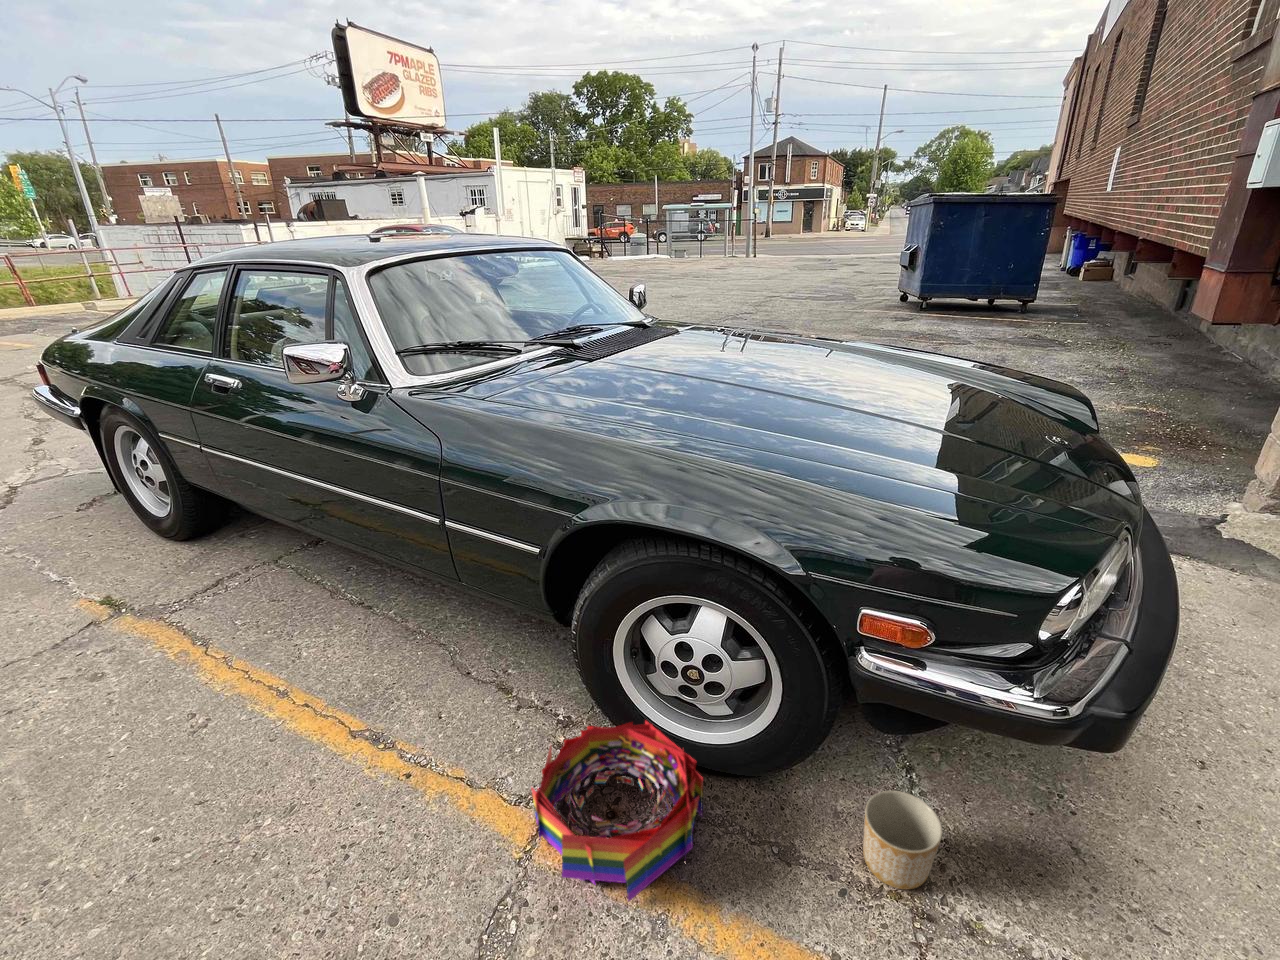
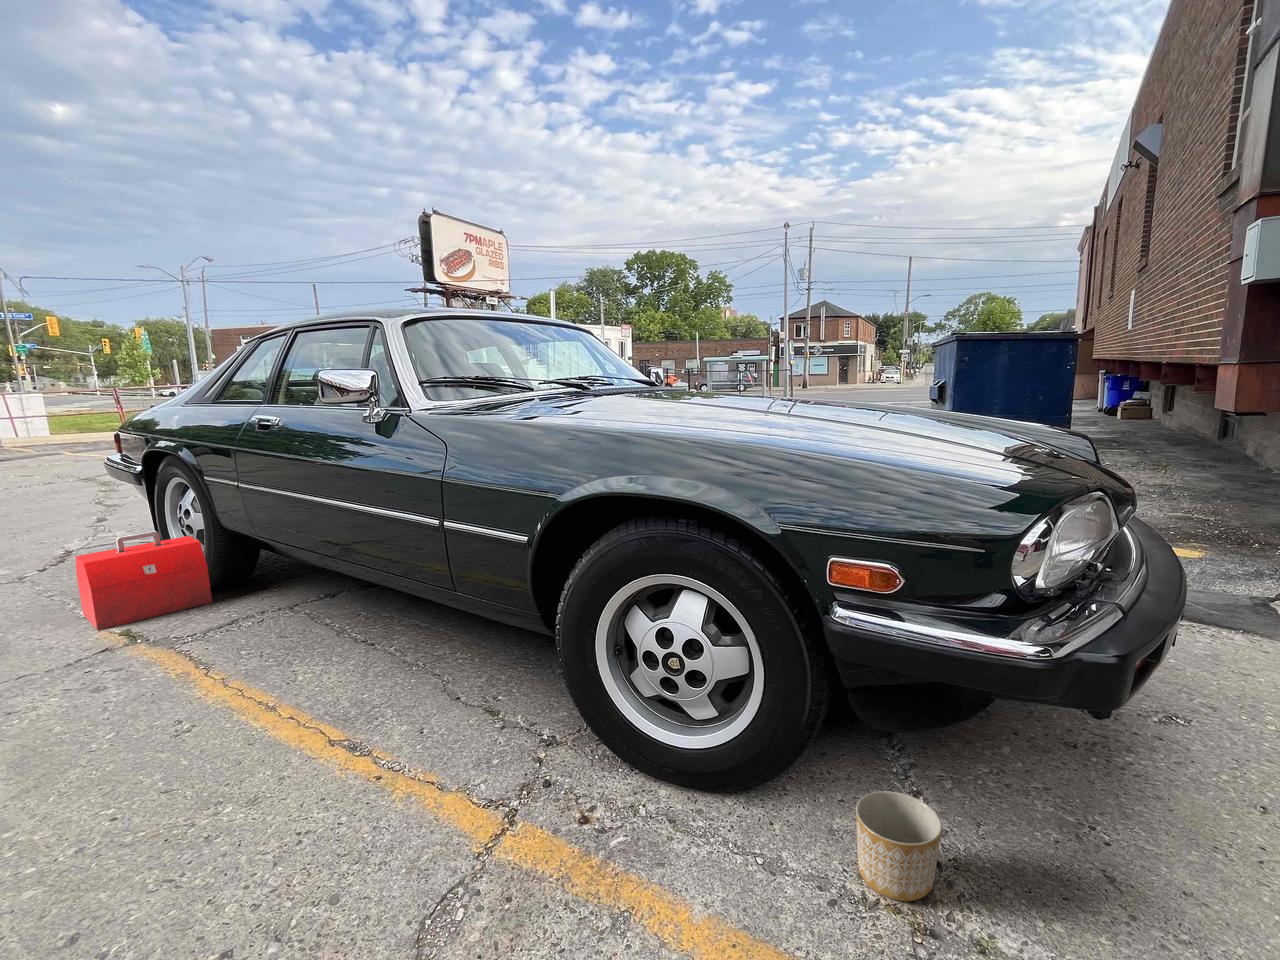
toolbox: none [35,487,191,598] -> present [76,531,212,631]
storage bin: present [532,721,703,901] -> none [499,725,682,896]

